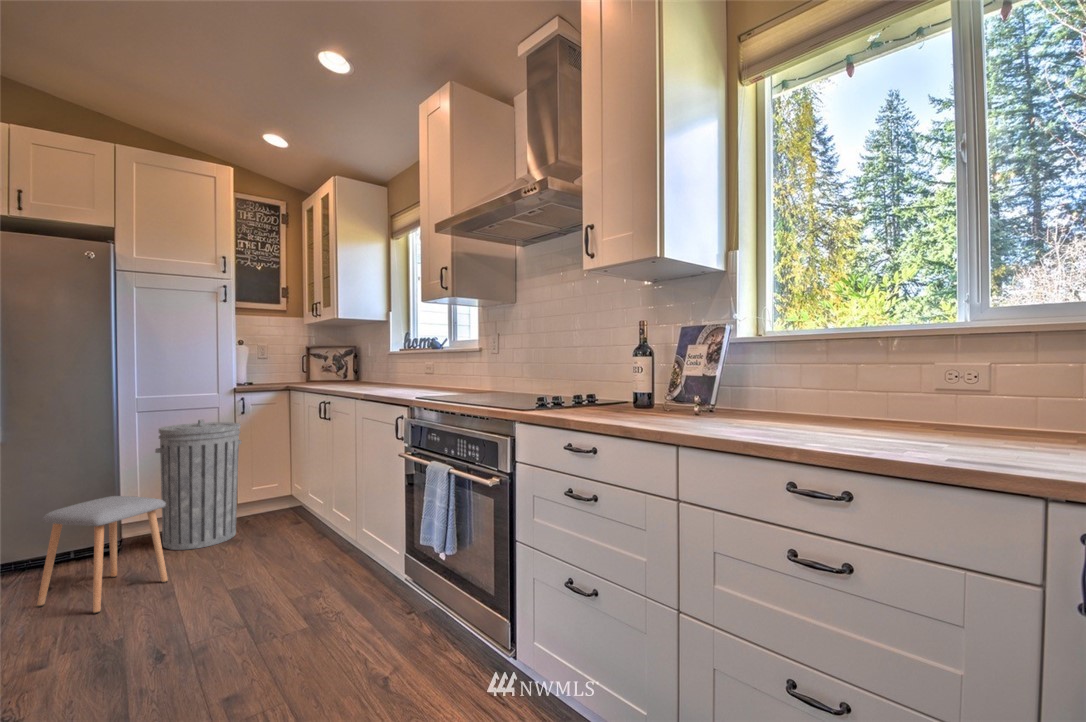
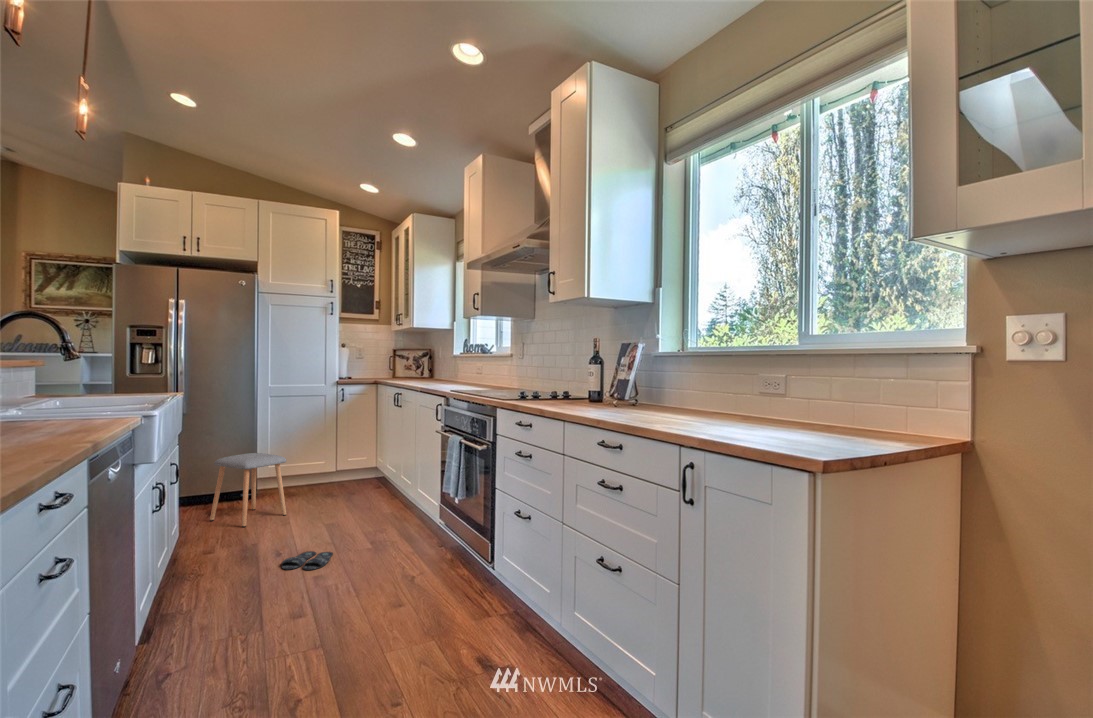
trash can: present [155,420,241,550] -> none [281,404,339,499]
slippers: none [163,648,251,701] -> present [281,551,333,570]

